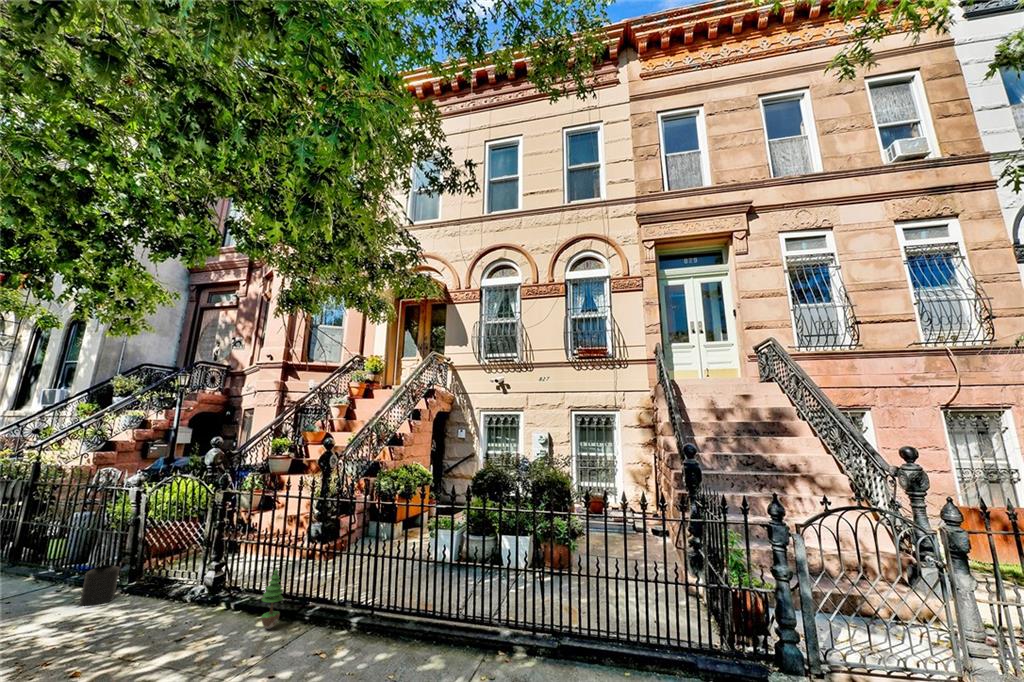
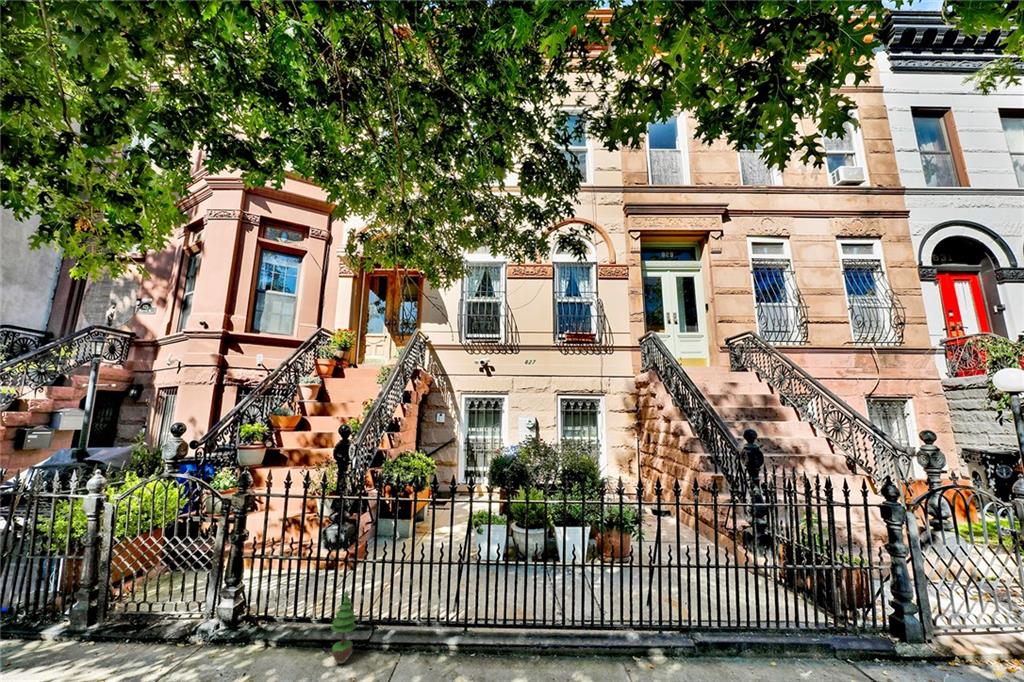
trash can: present [80,565,120,606] -> none [29,593,86,666]

